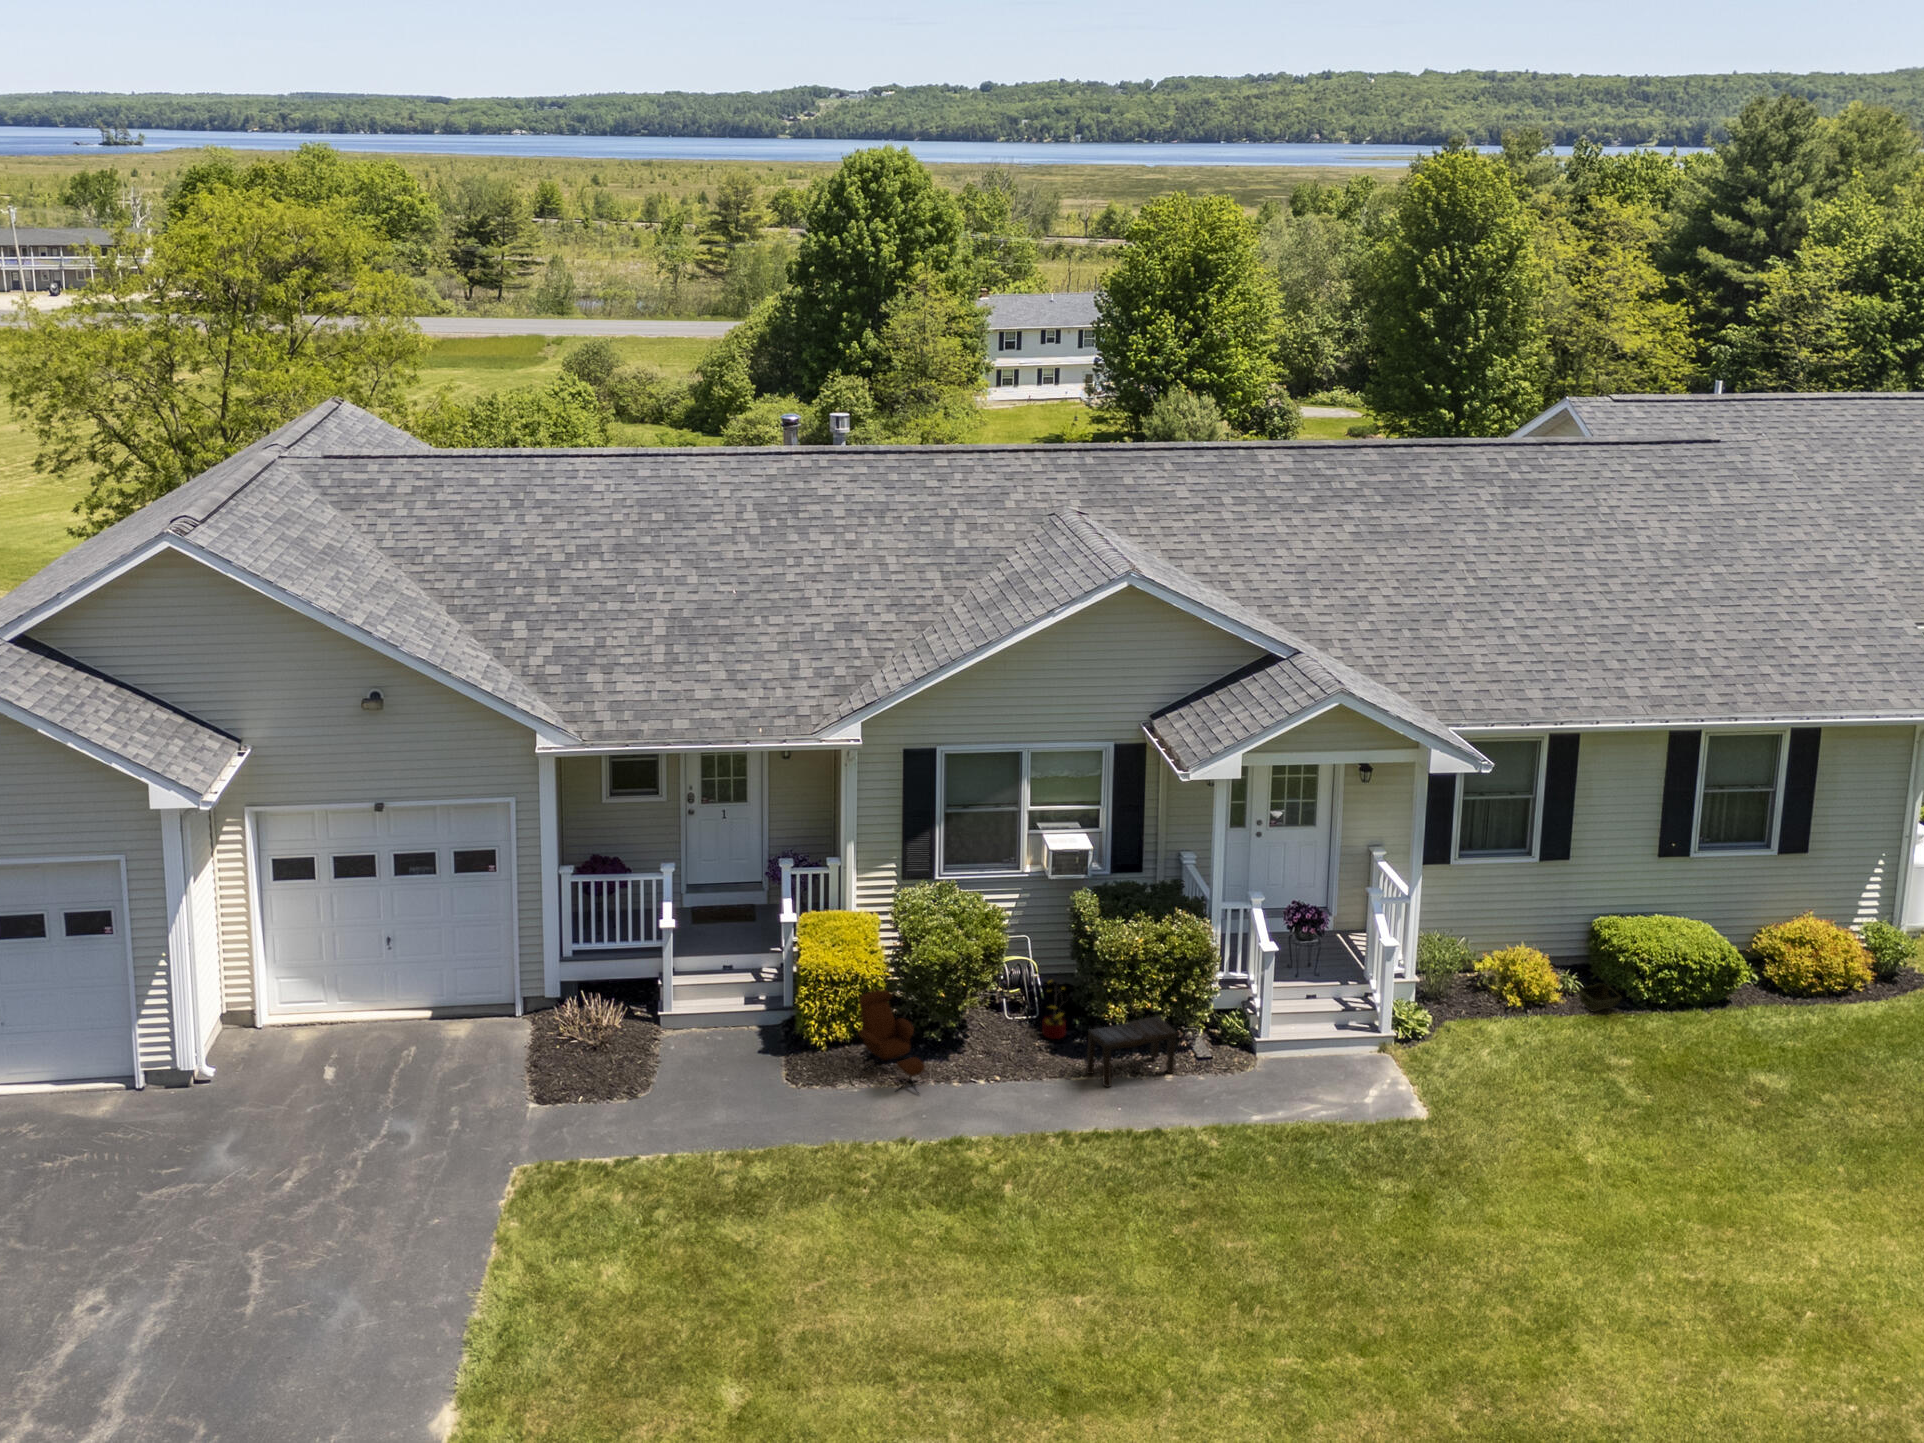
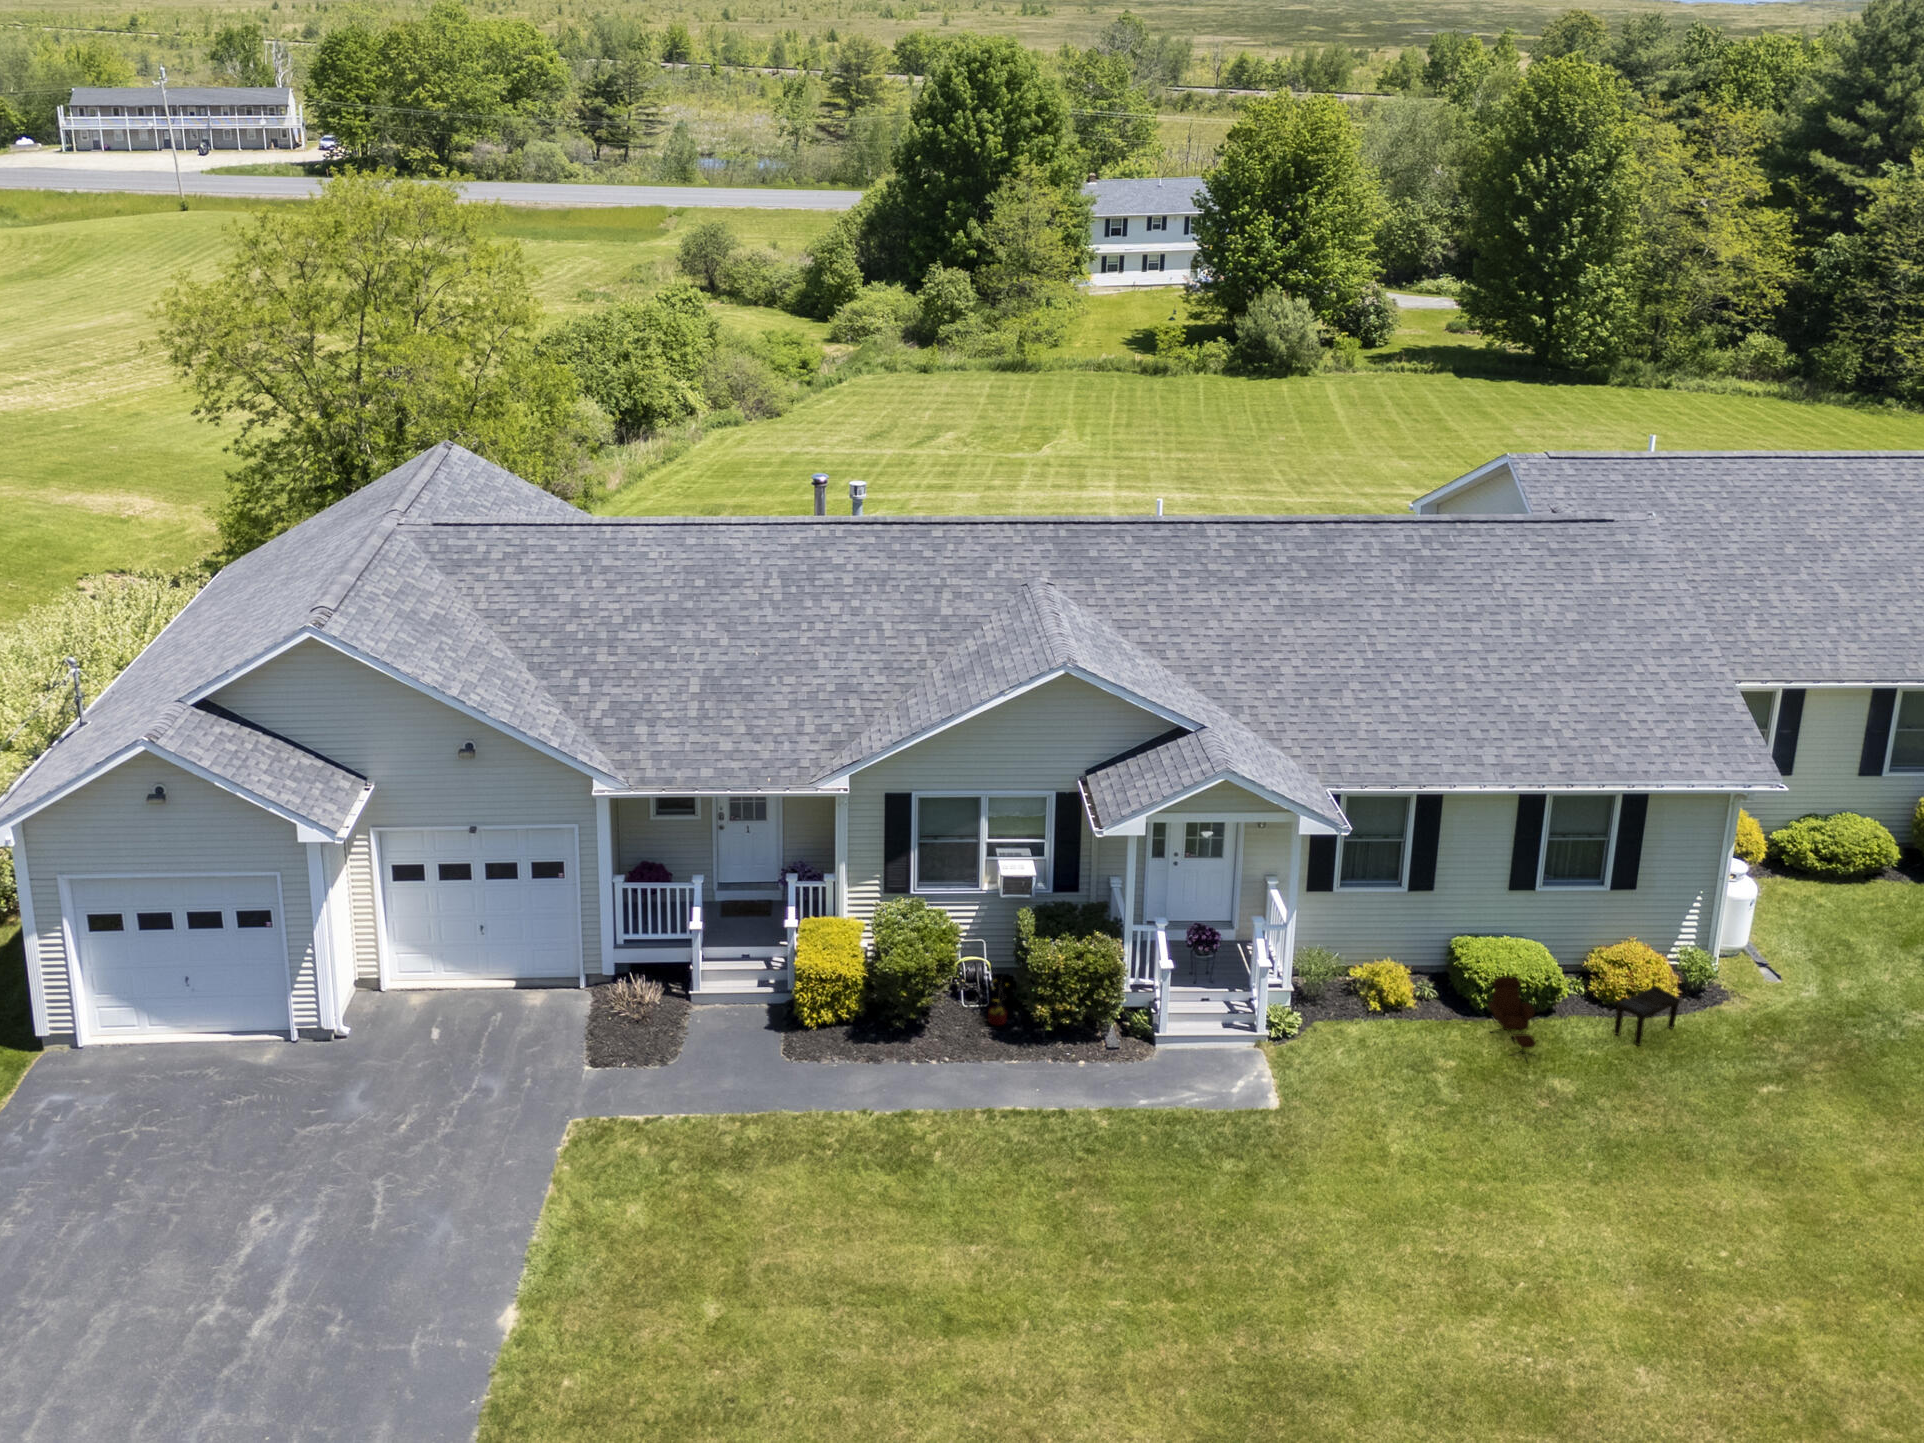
woven basket: present [1578,984,1622,1012] -> none [1428,994,1464,1018]
lounge chair: present [858,990,926,1093] -> present [1488,976,1536,1056]
bench: present [1086,1016,1177,1087] -> present [1614,986,1681,1045]

